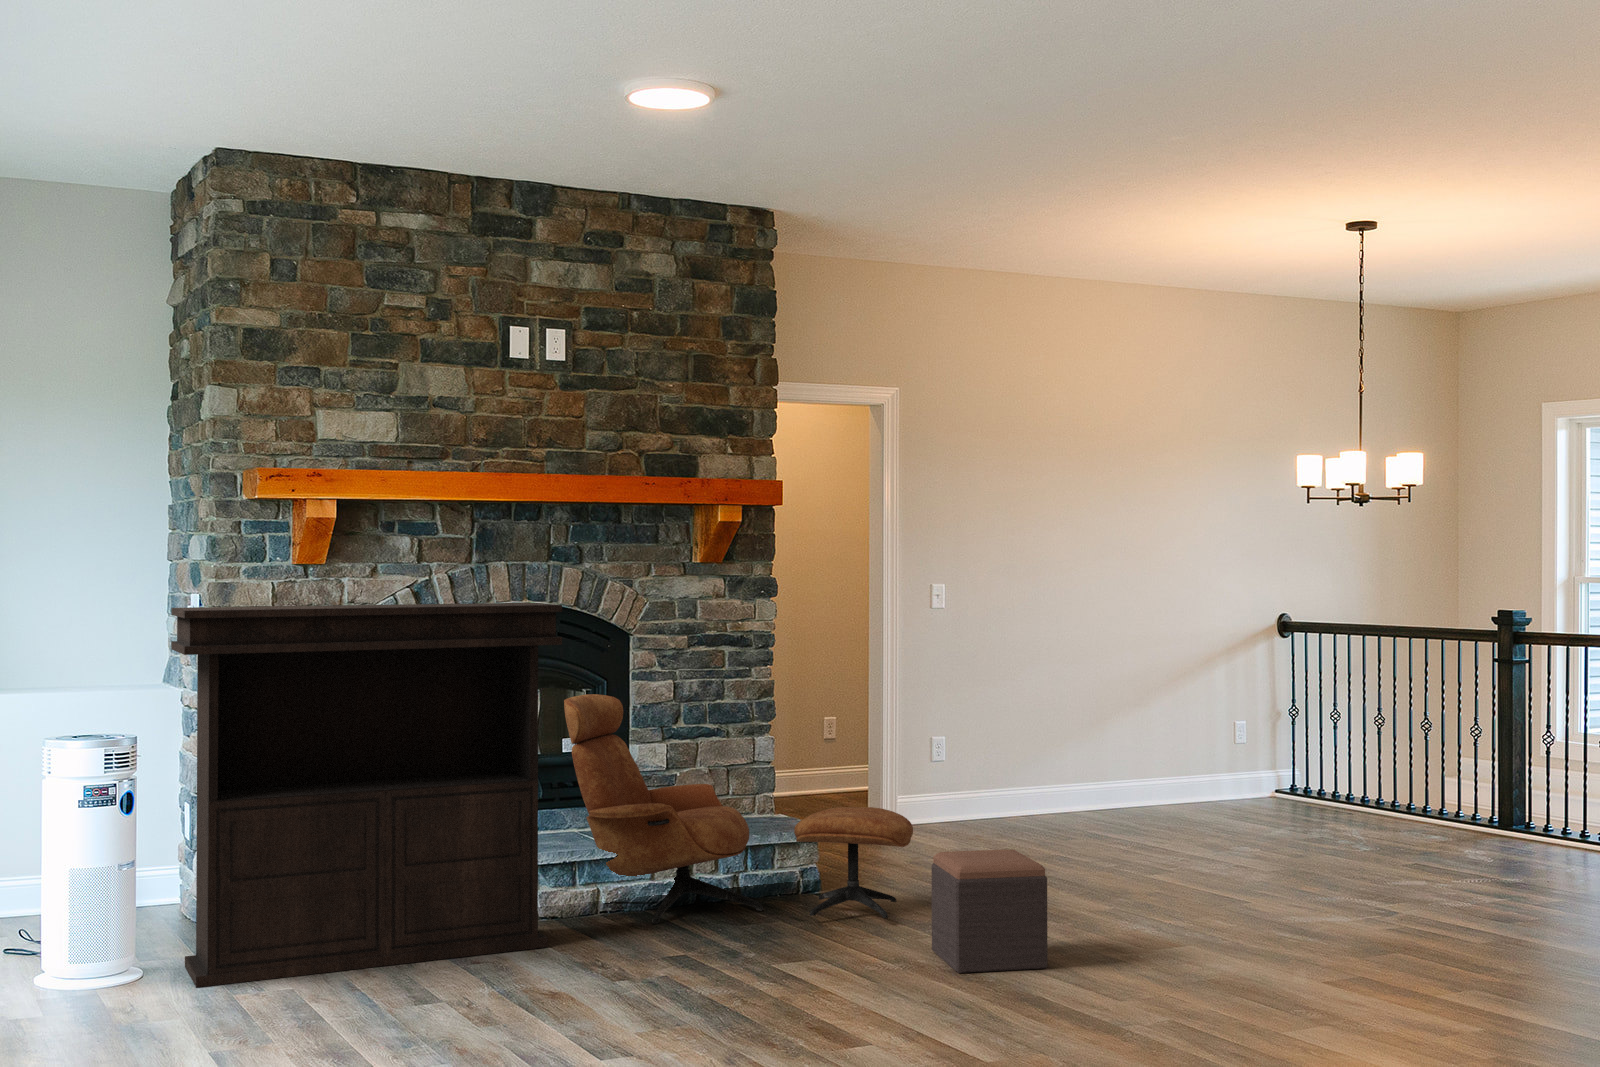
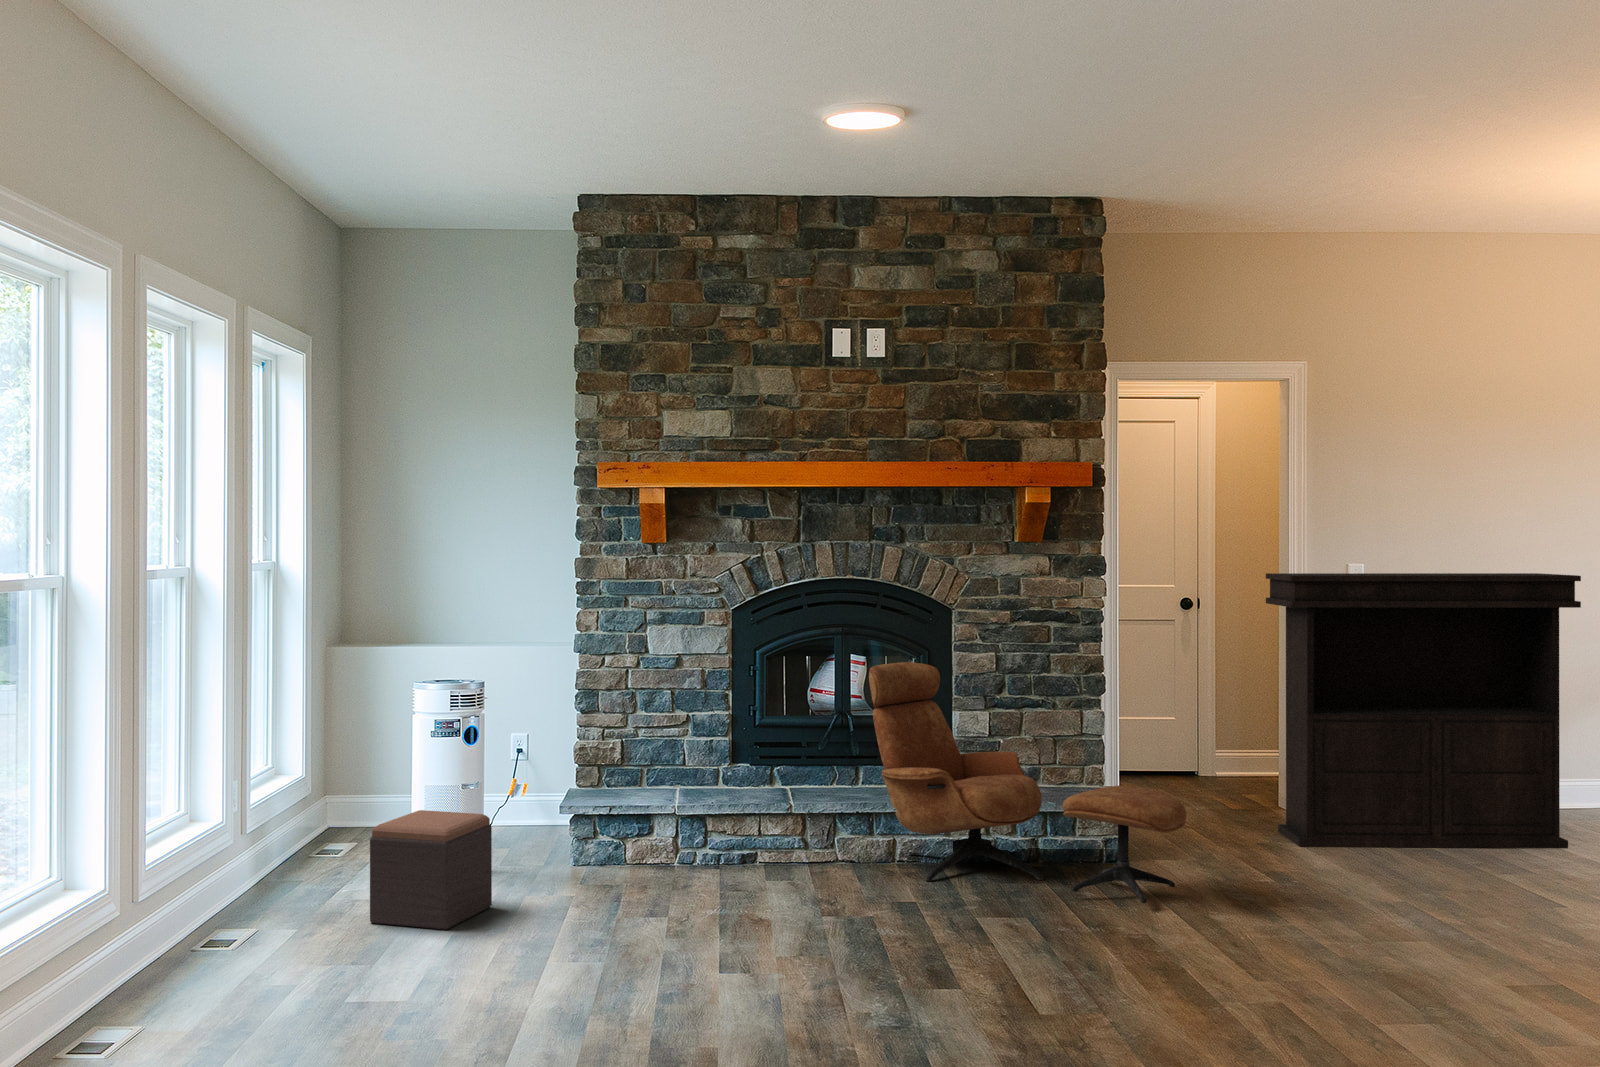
console table: present [171,603,562,987] -> present [1266,573,1581,848]
footstool: present [932,849,1048,973] -> present [370,810,492,930]

